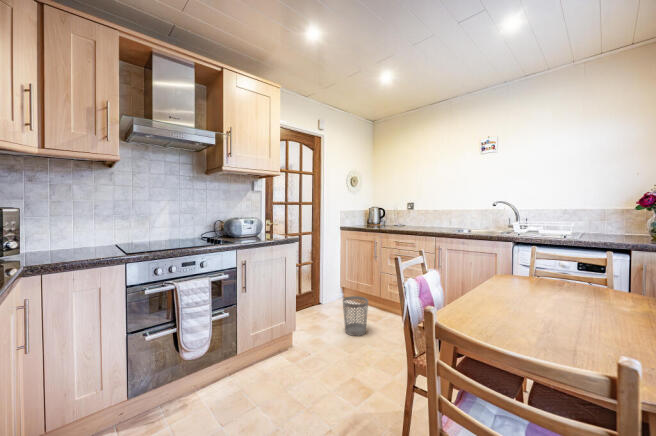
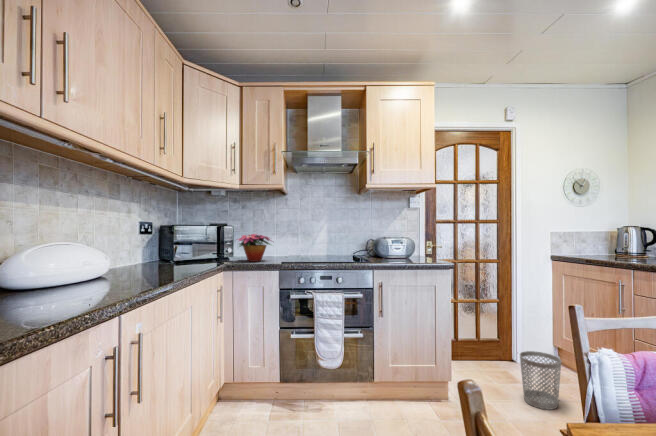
flower arrangement: none [35,216,109,254] -> present [238,234,271,262]

